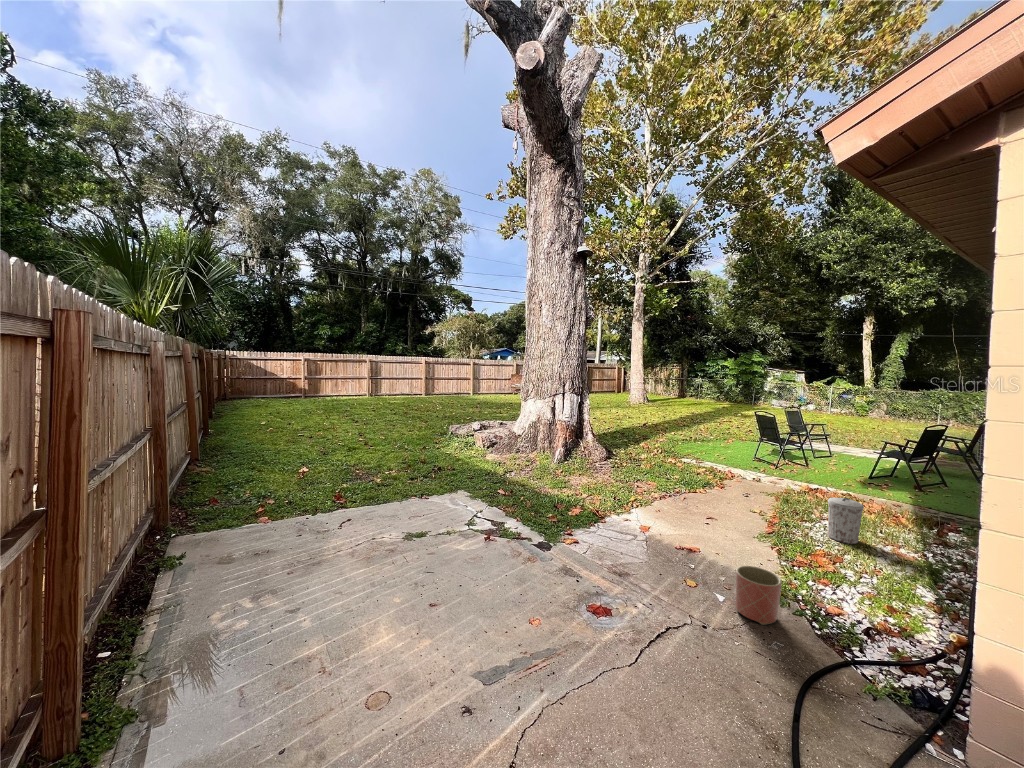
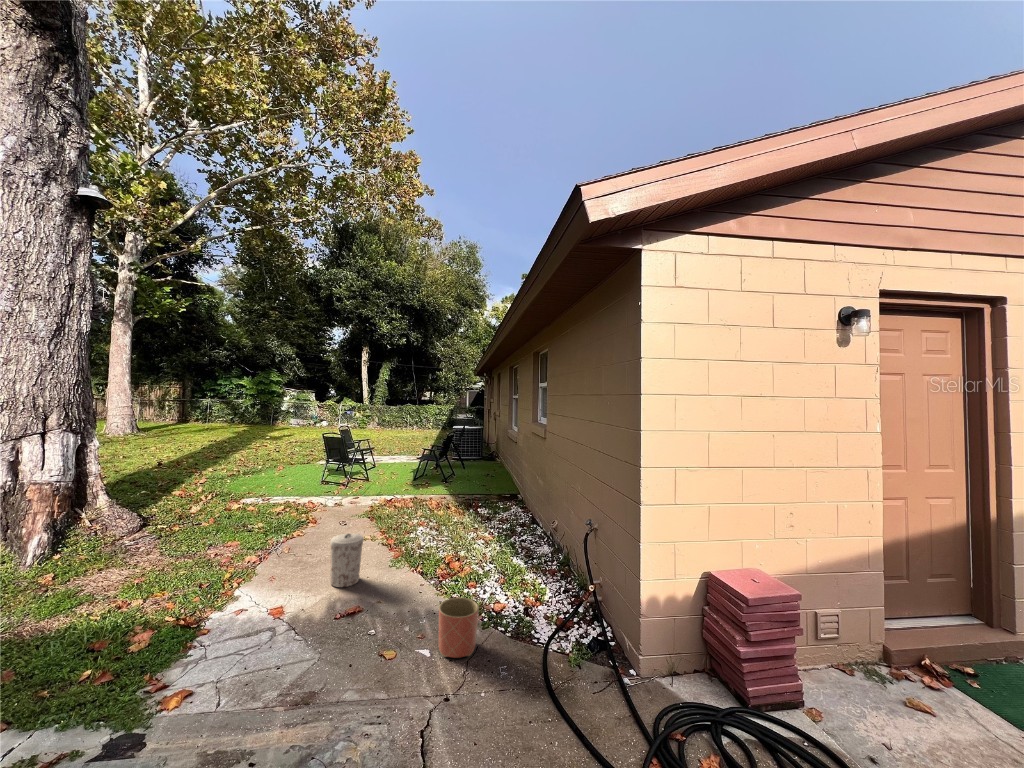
trash can: present [828,498,864,544] -> present [330,534,364,587]

